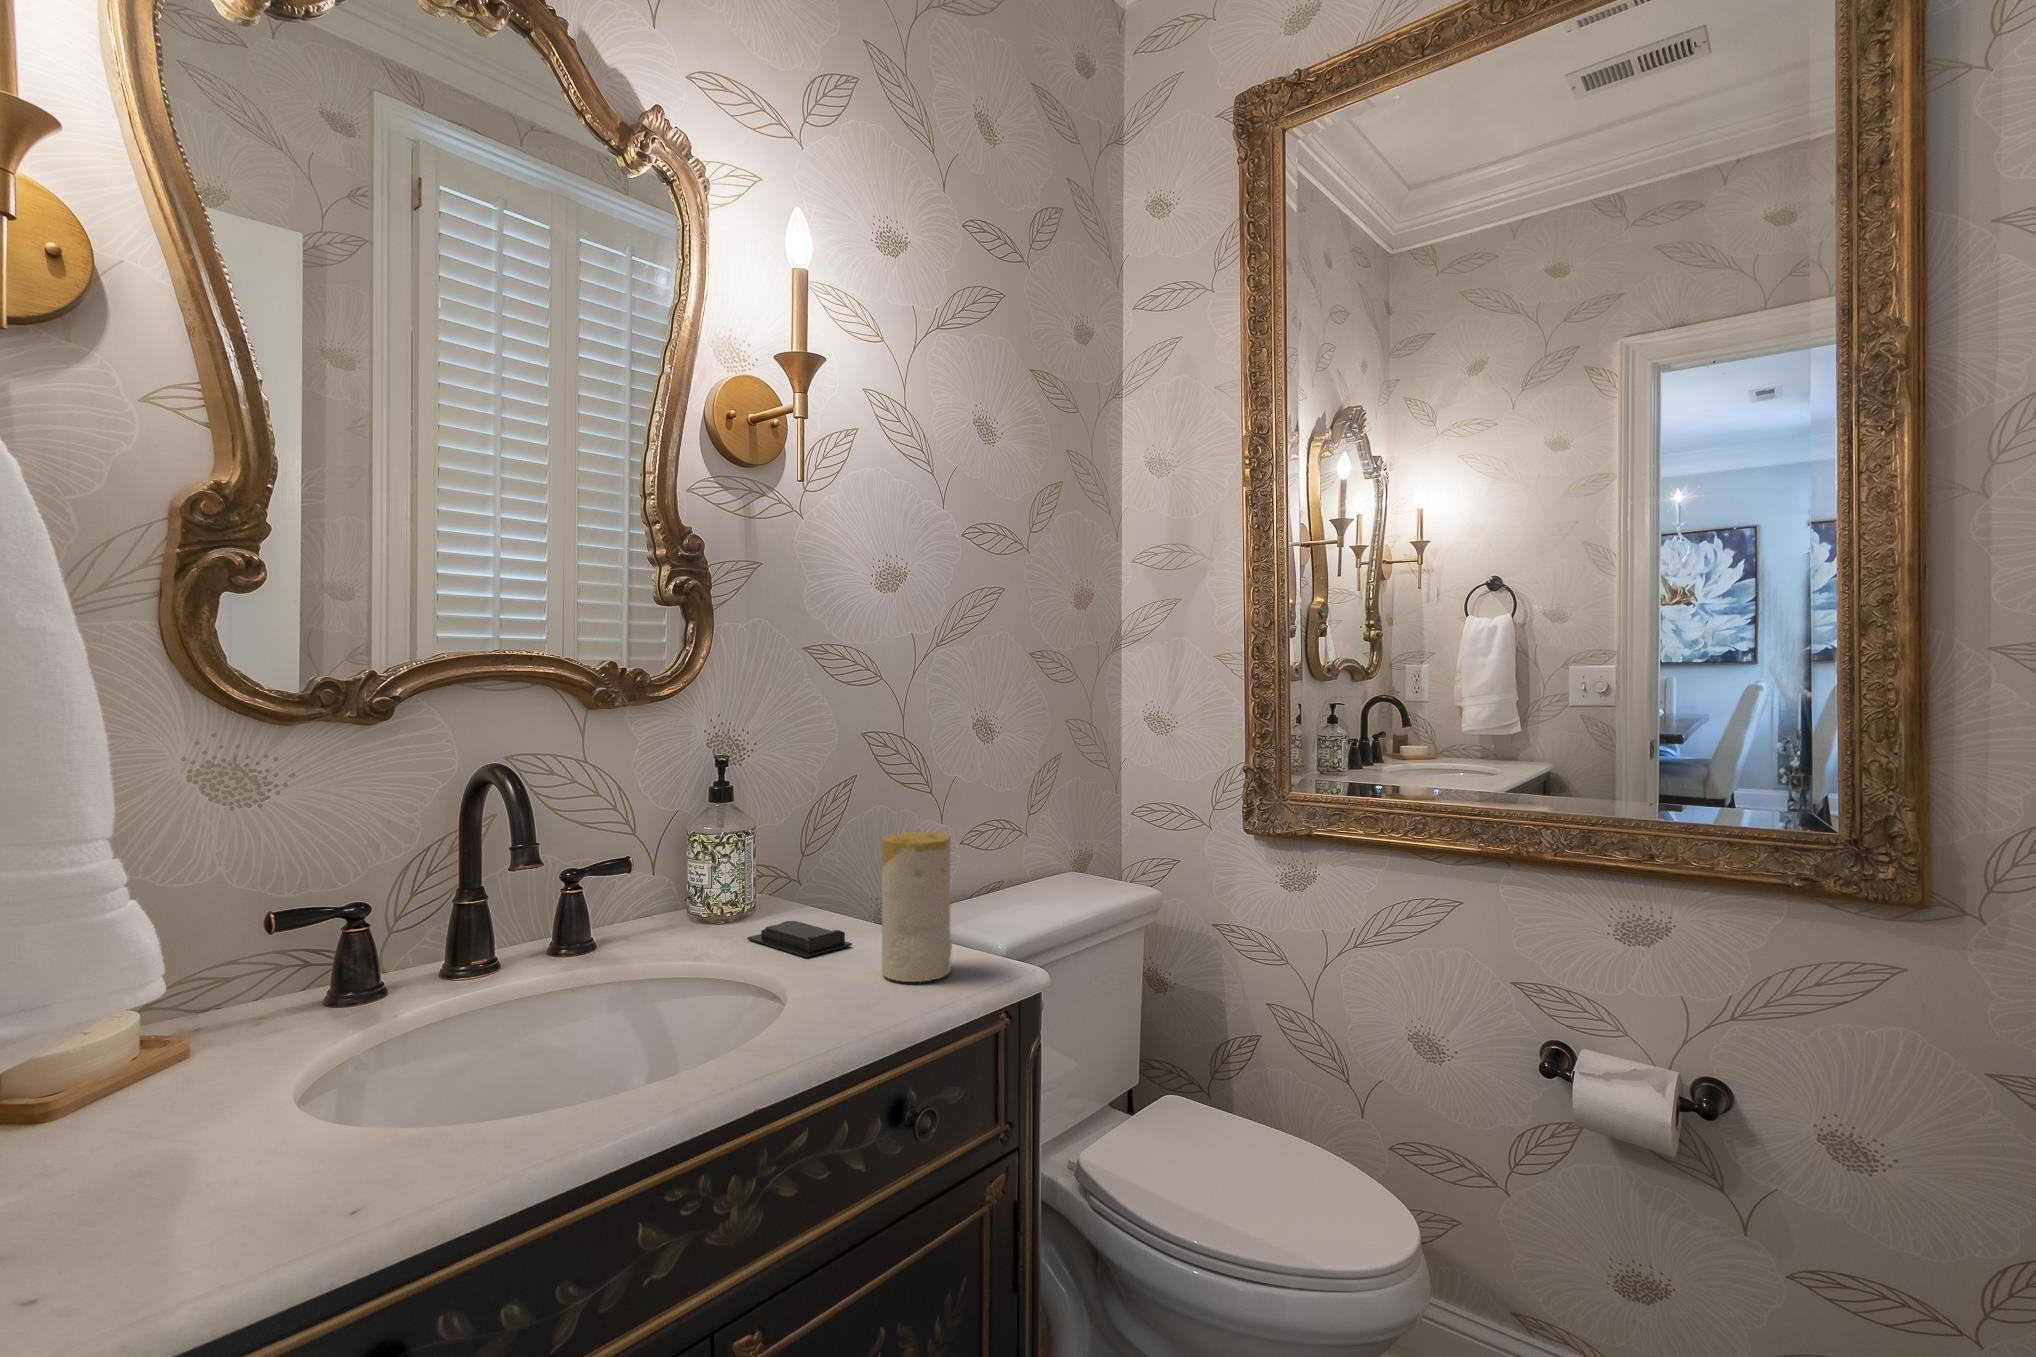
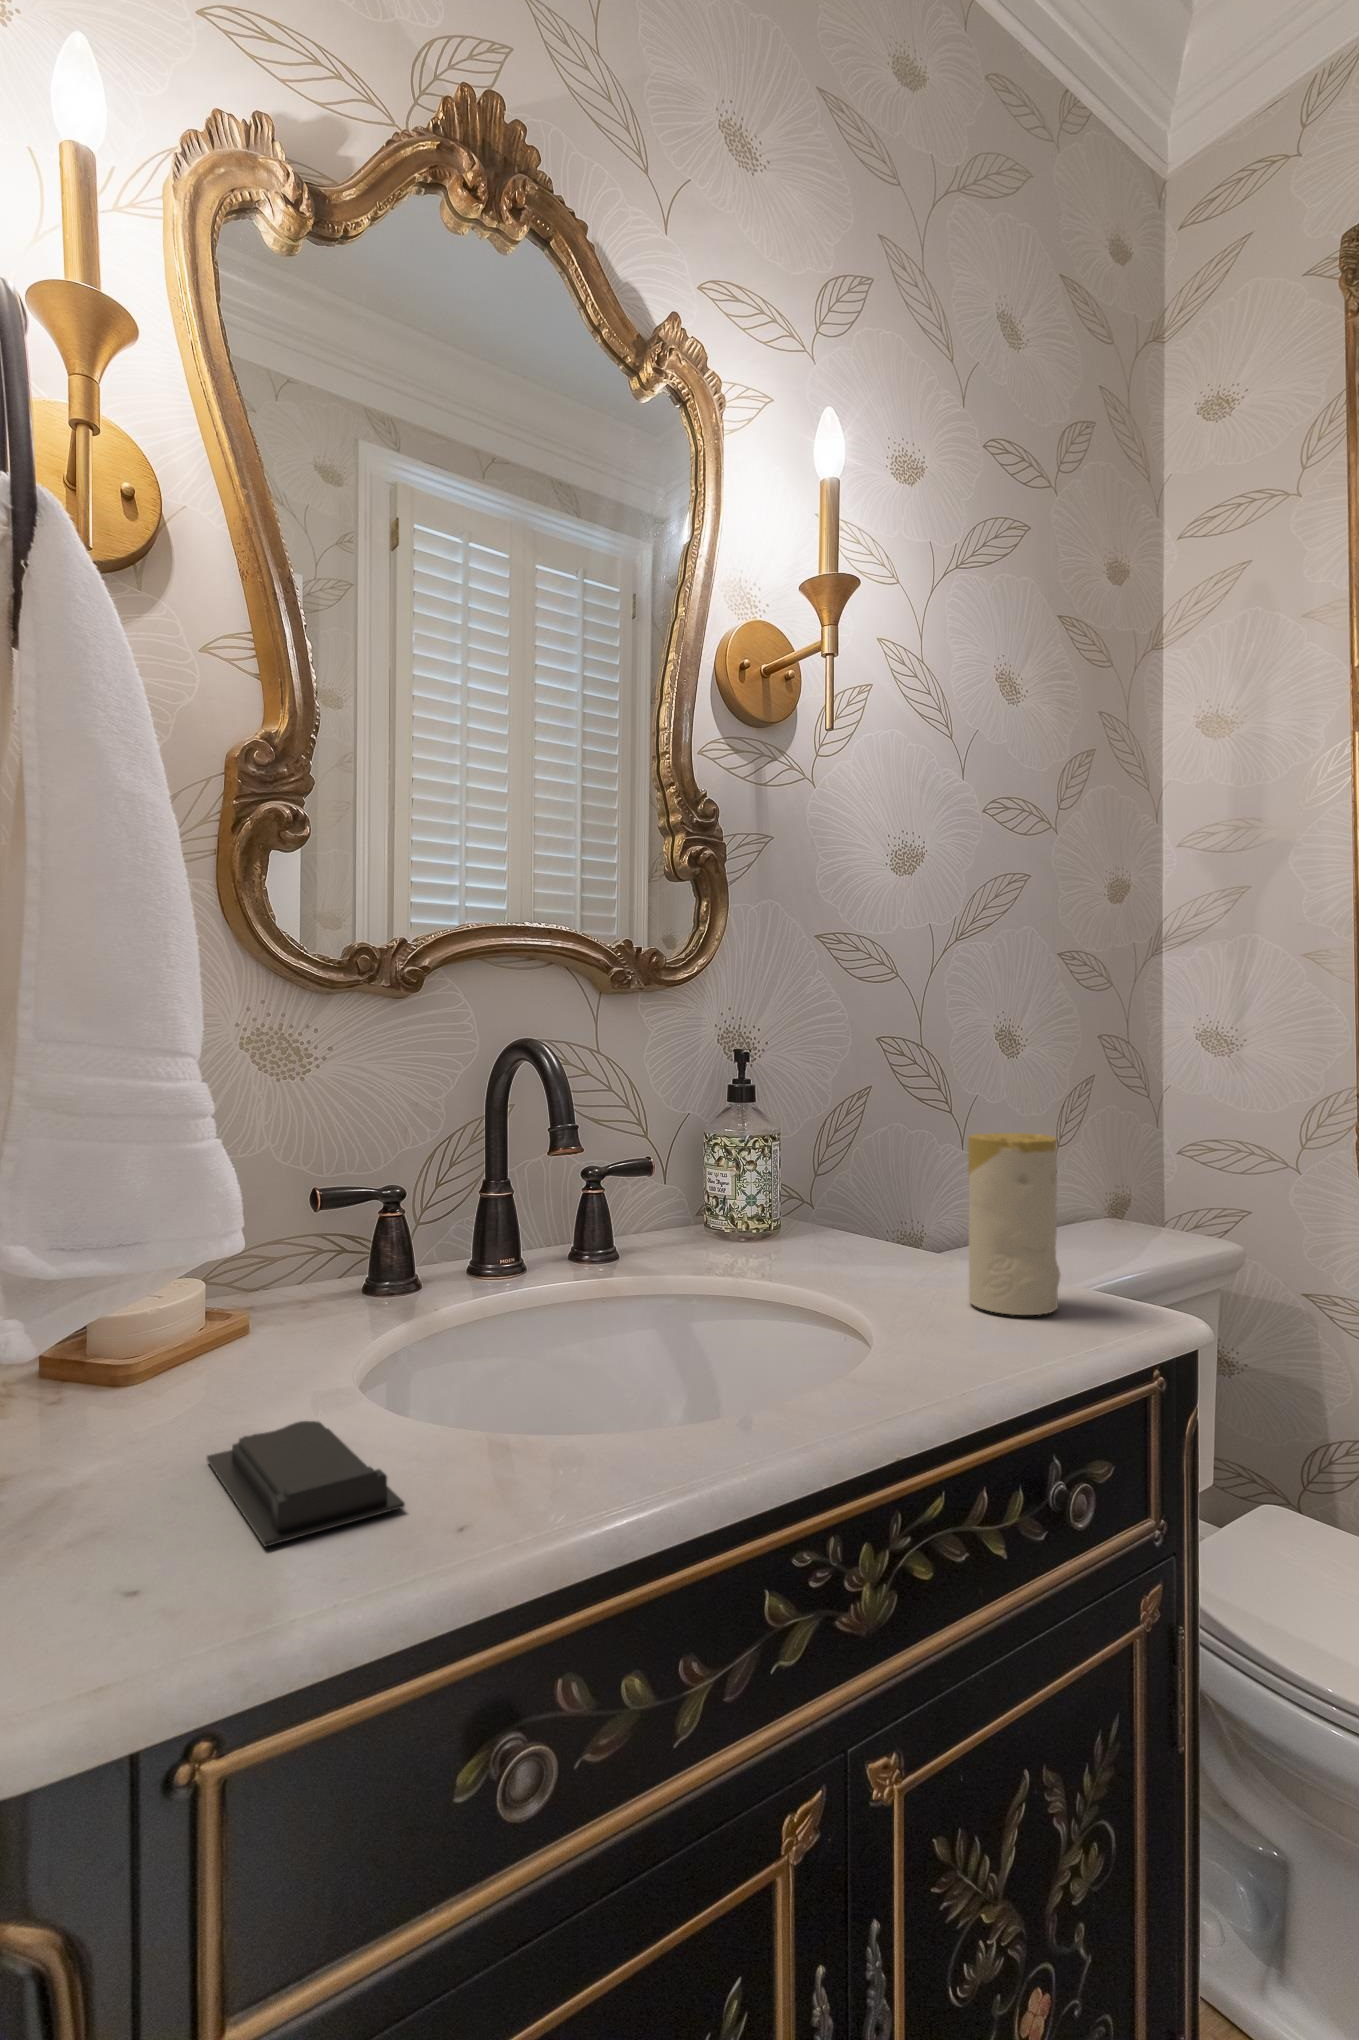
soap bar: present [747,921,852,957] -> present [207,1421,405,1547]

